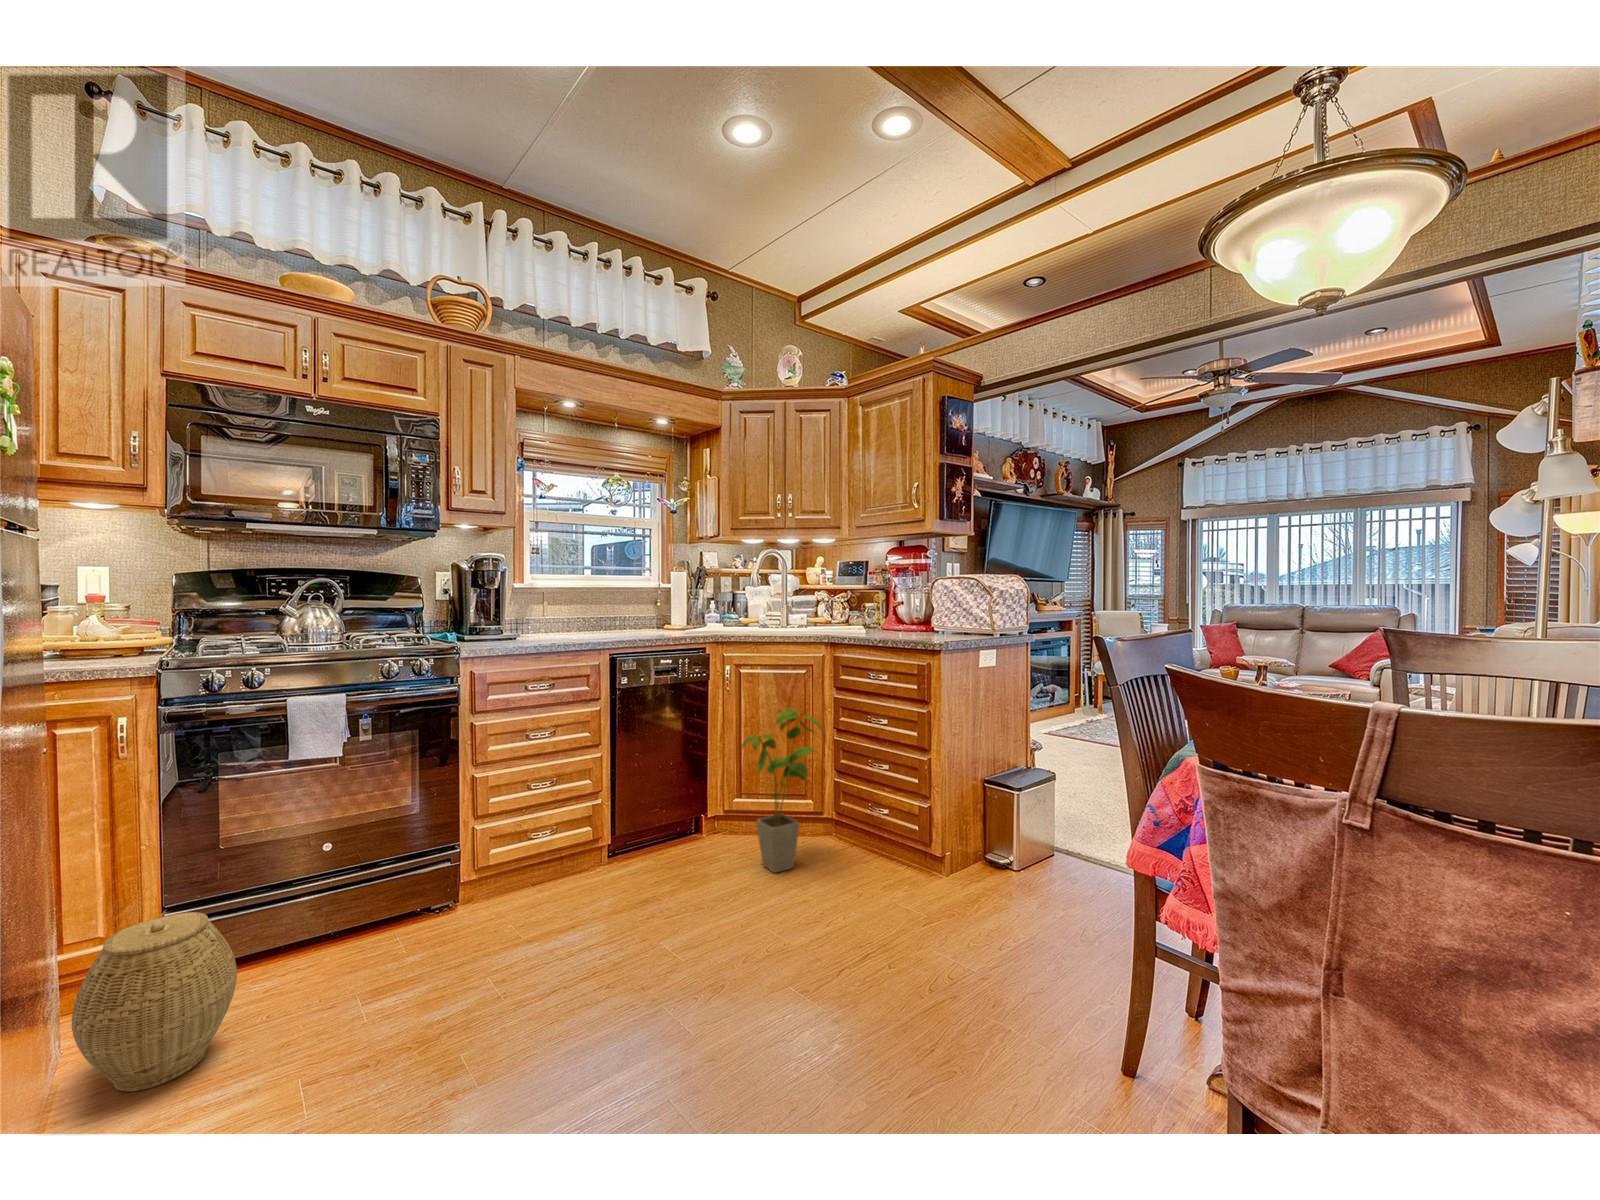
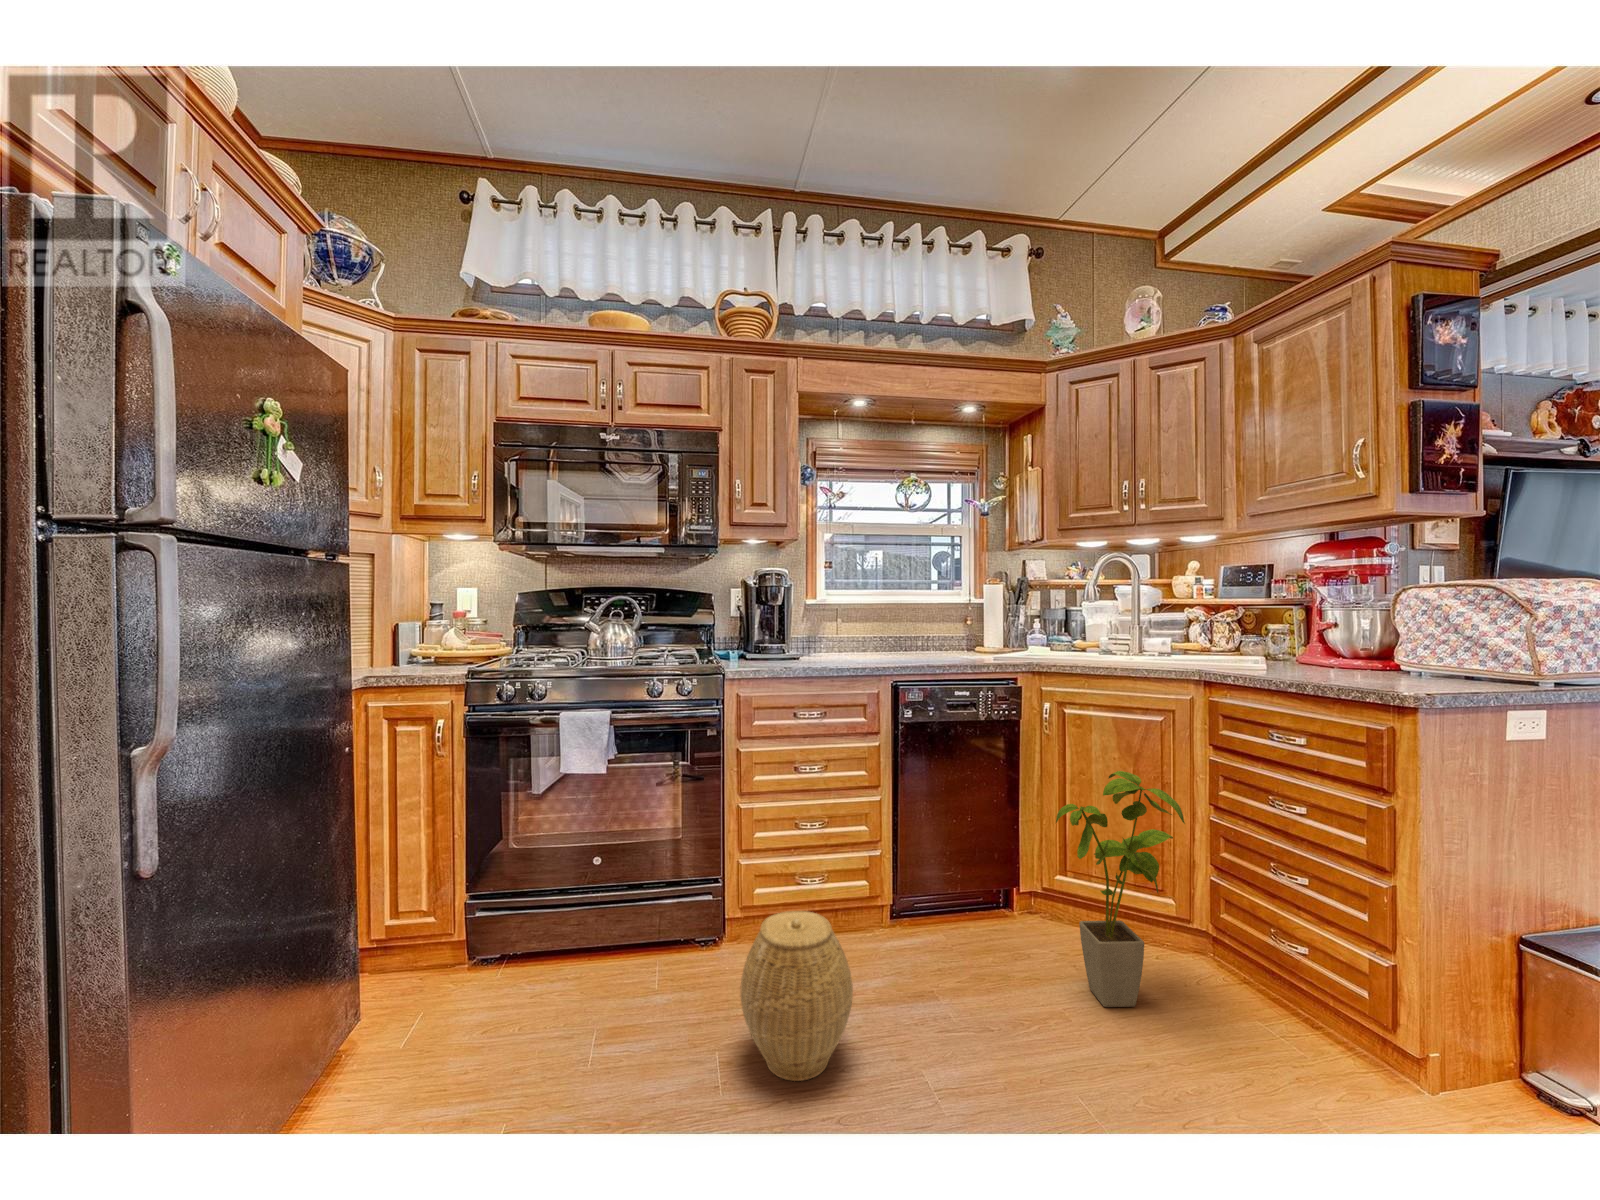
woven basket: present [72,912,237,1092] -> present [740,911,853,1081]

